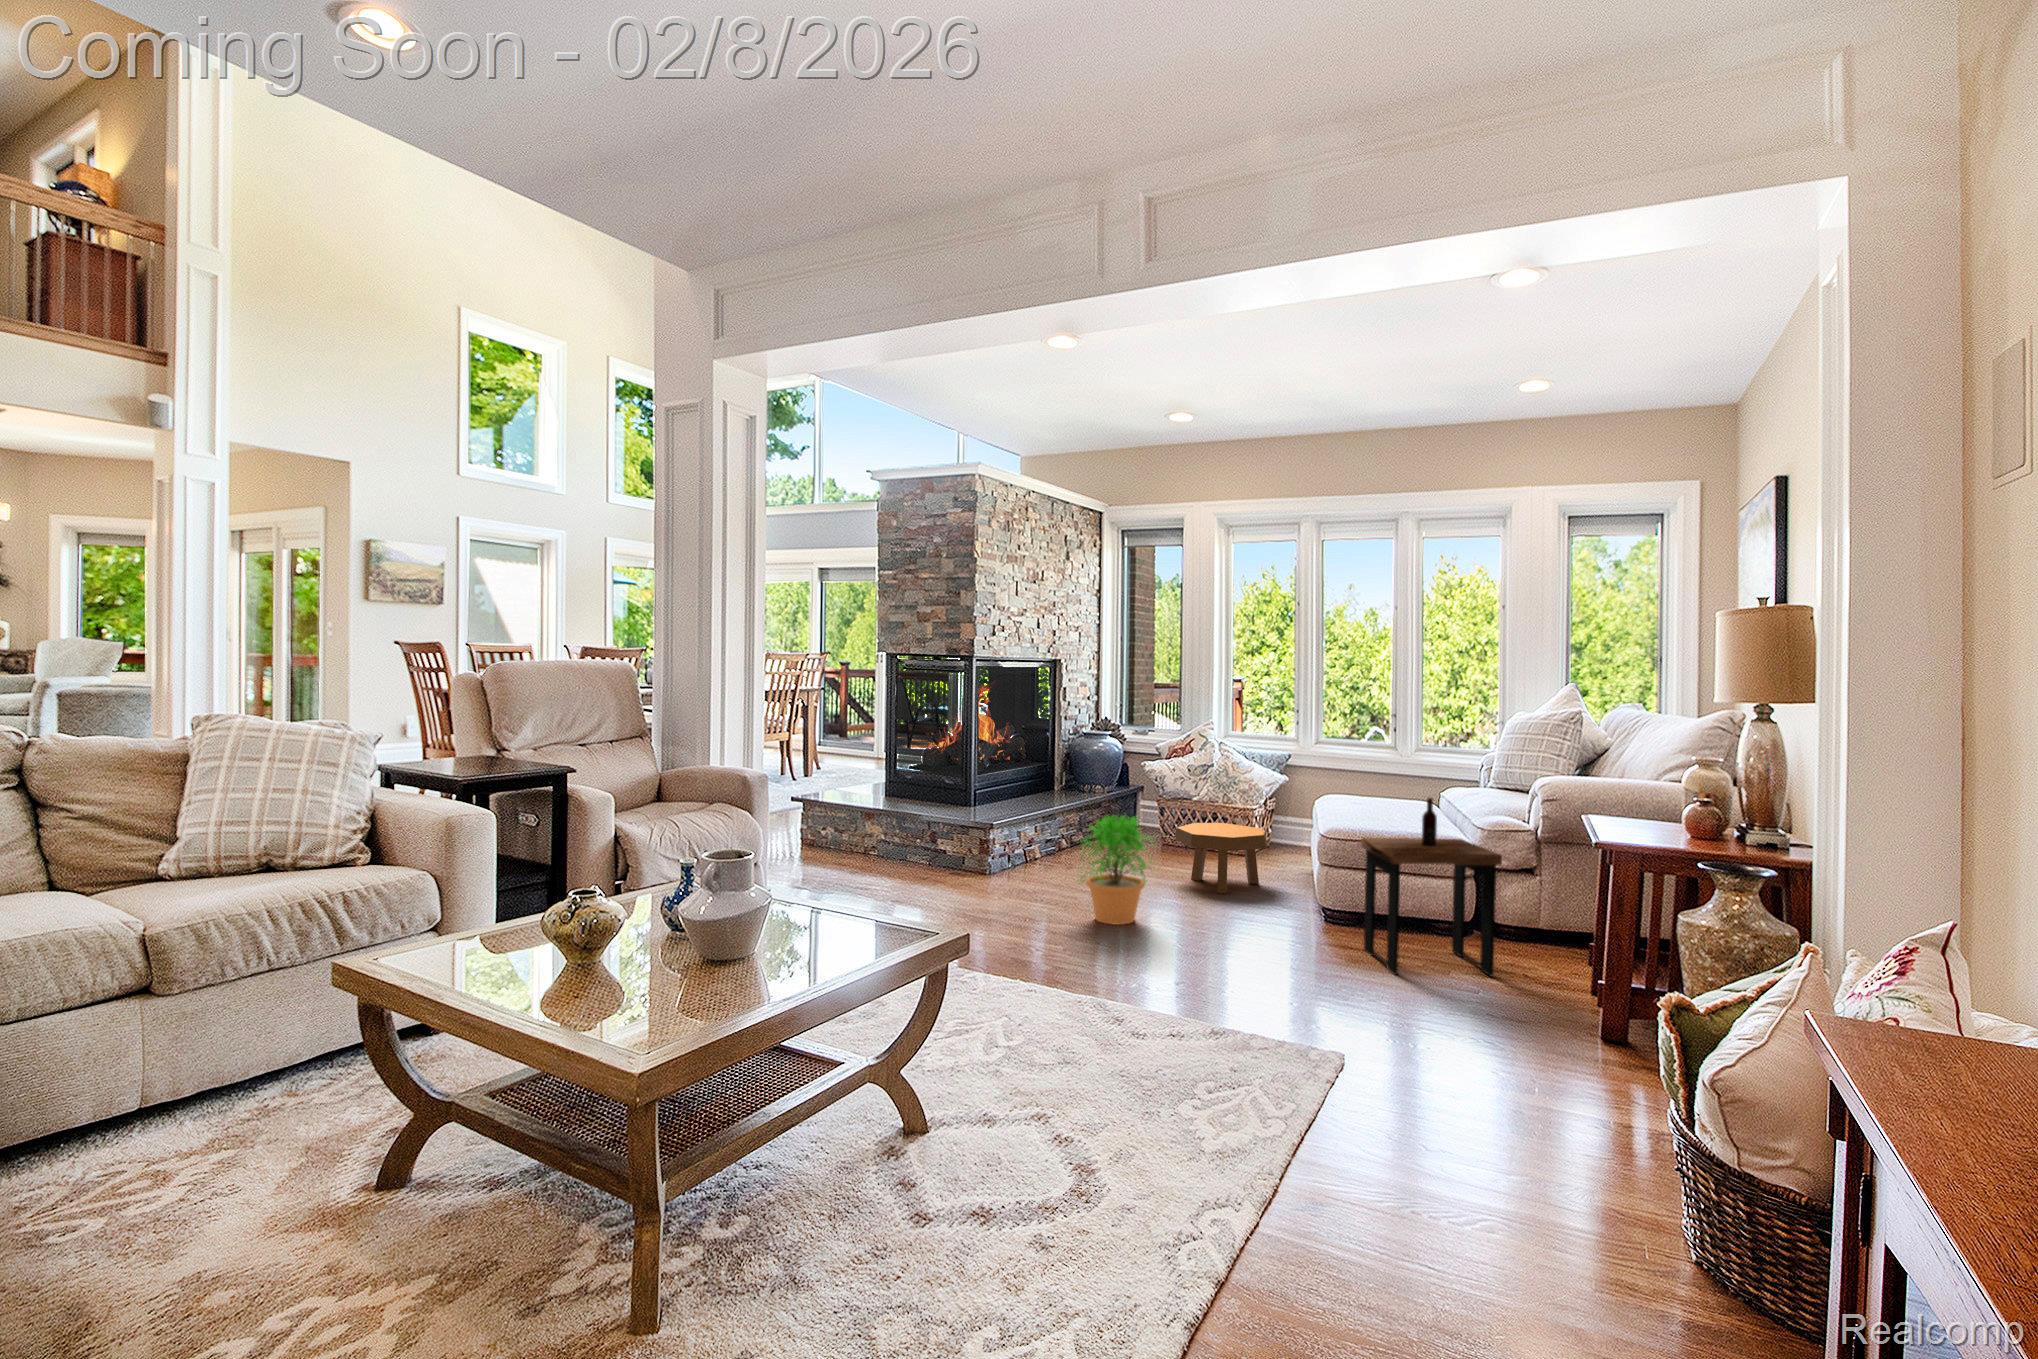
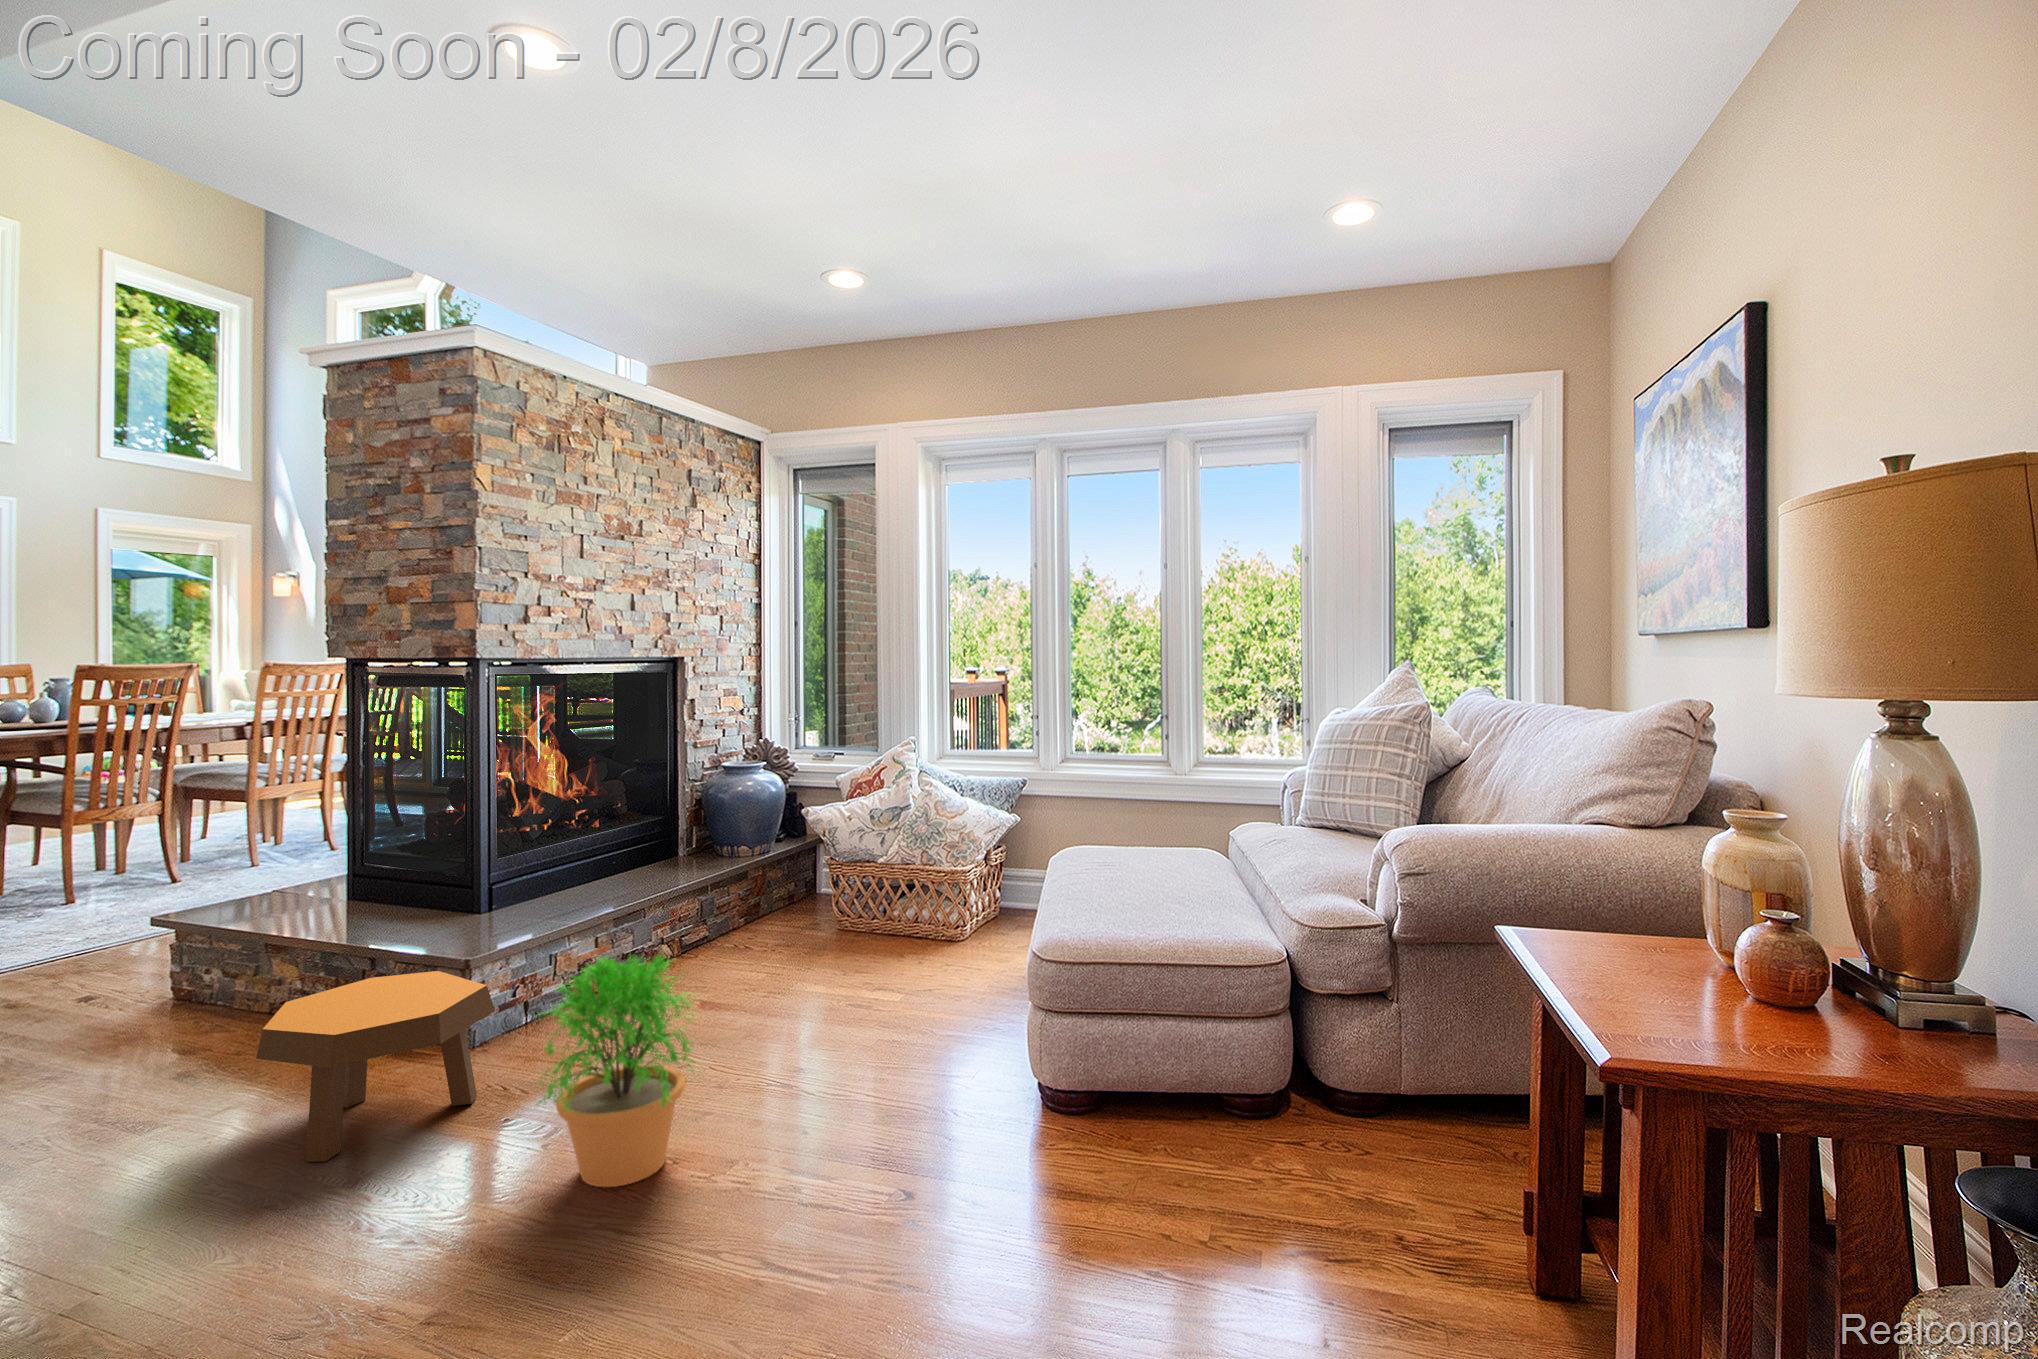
side table: present [1361,797,1502,976] -> none [1082,899,1353,1306]
footstool: present [1175,823,1267,894] -> present [256,971,495,1162]

